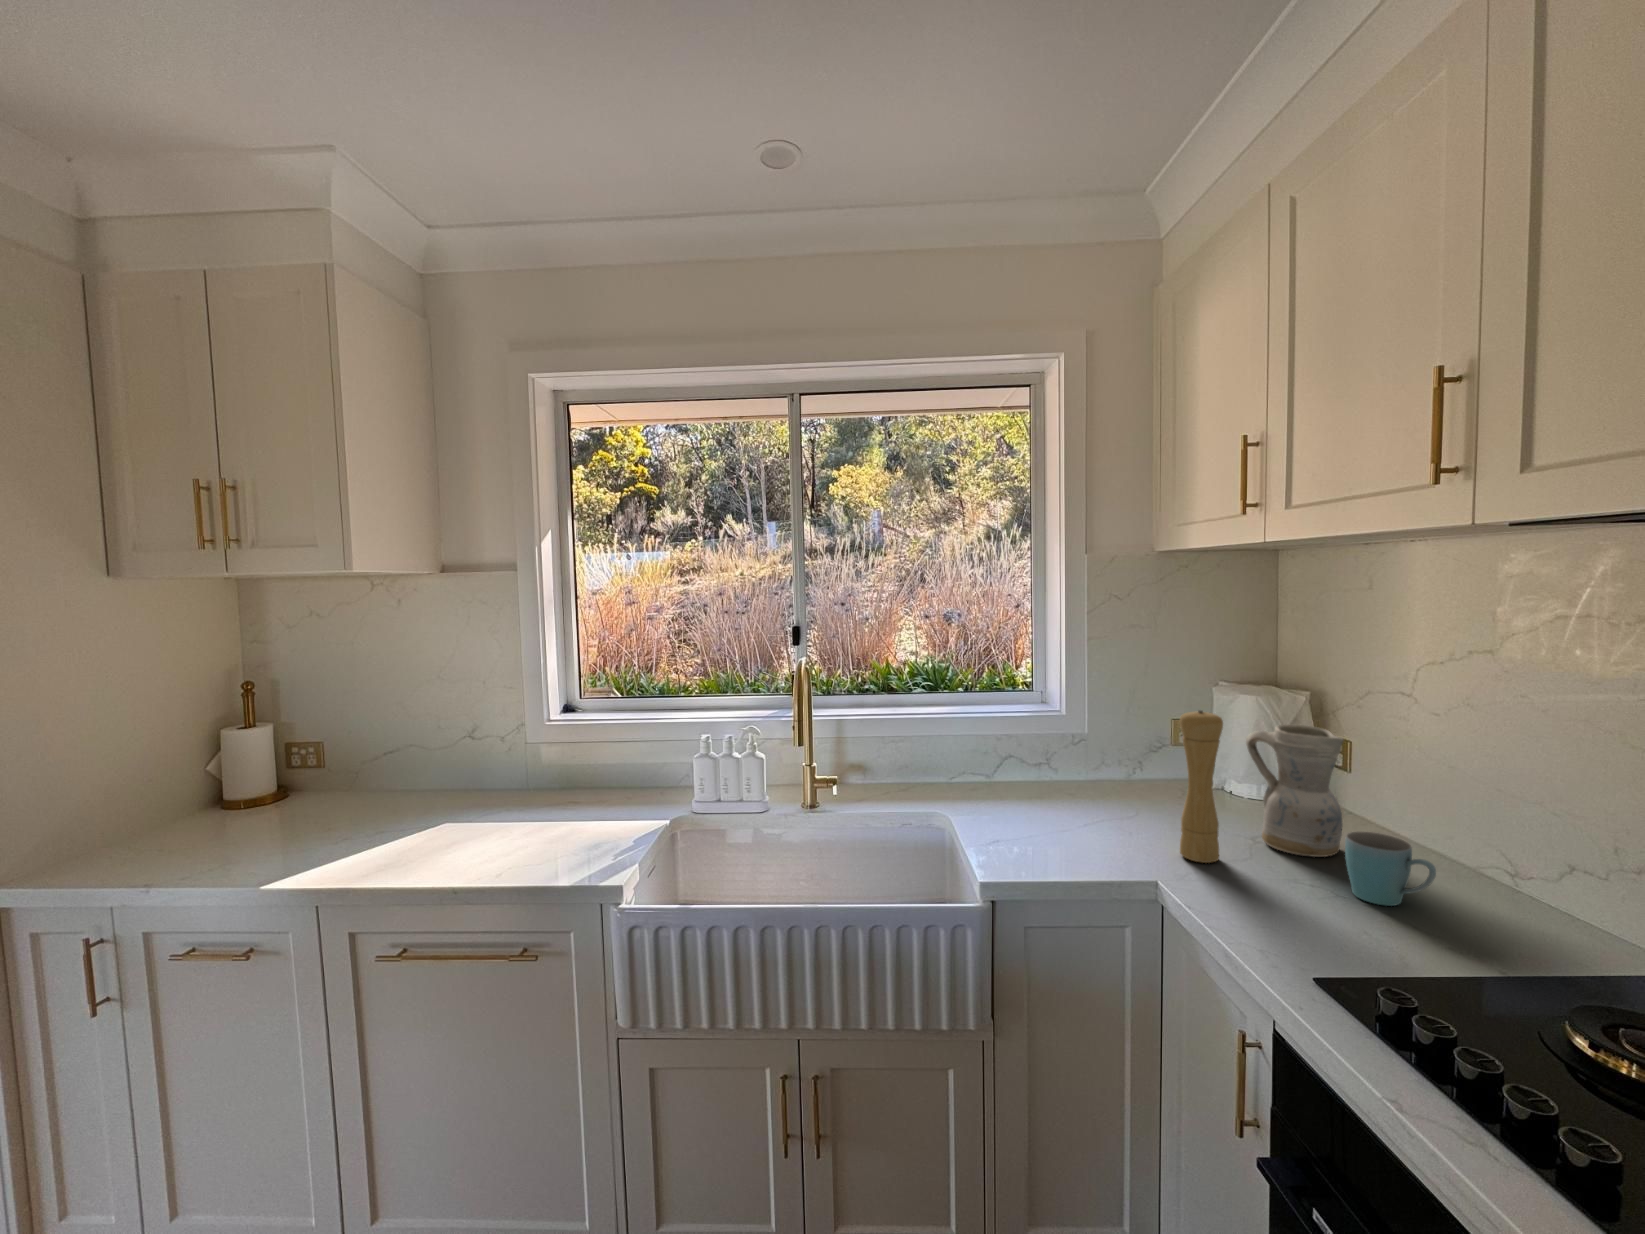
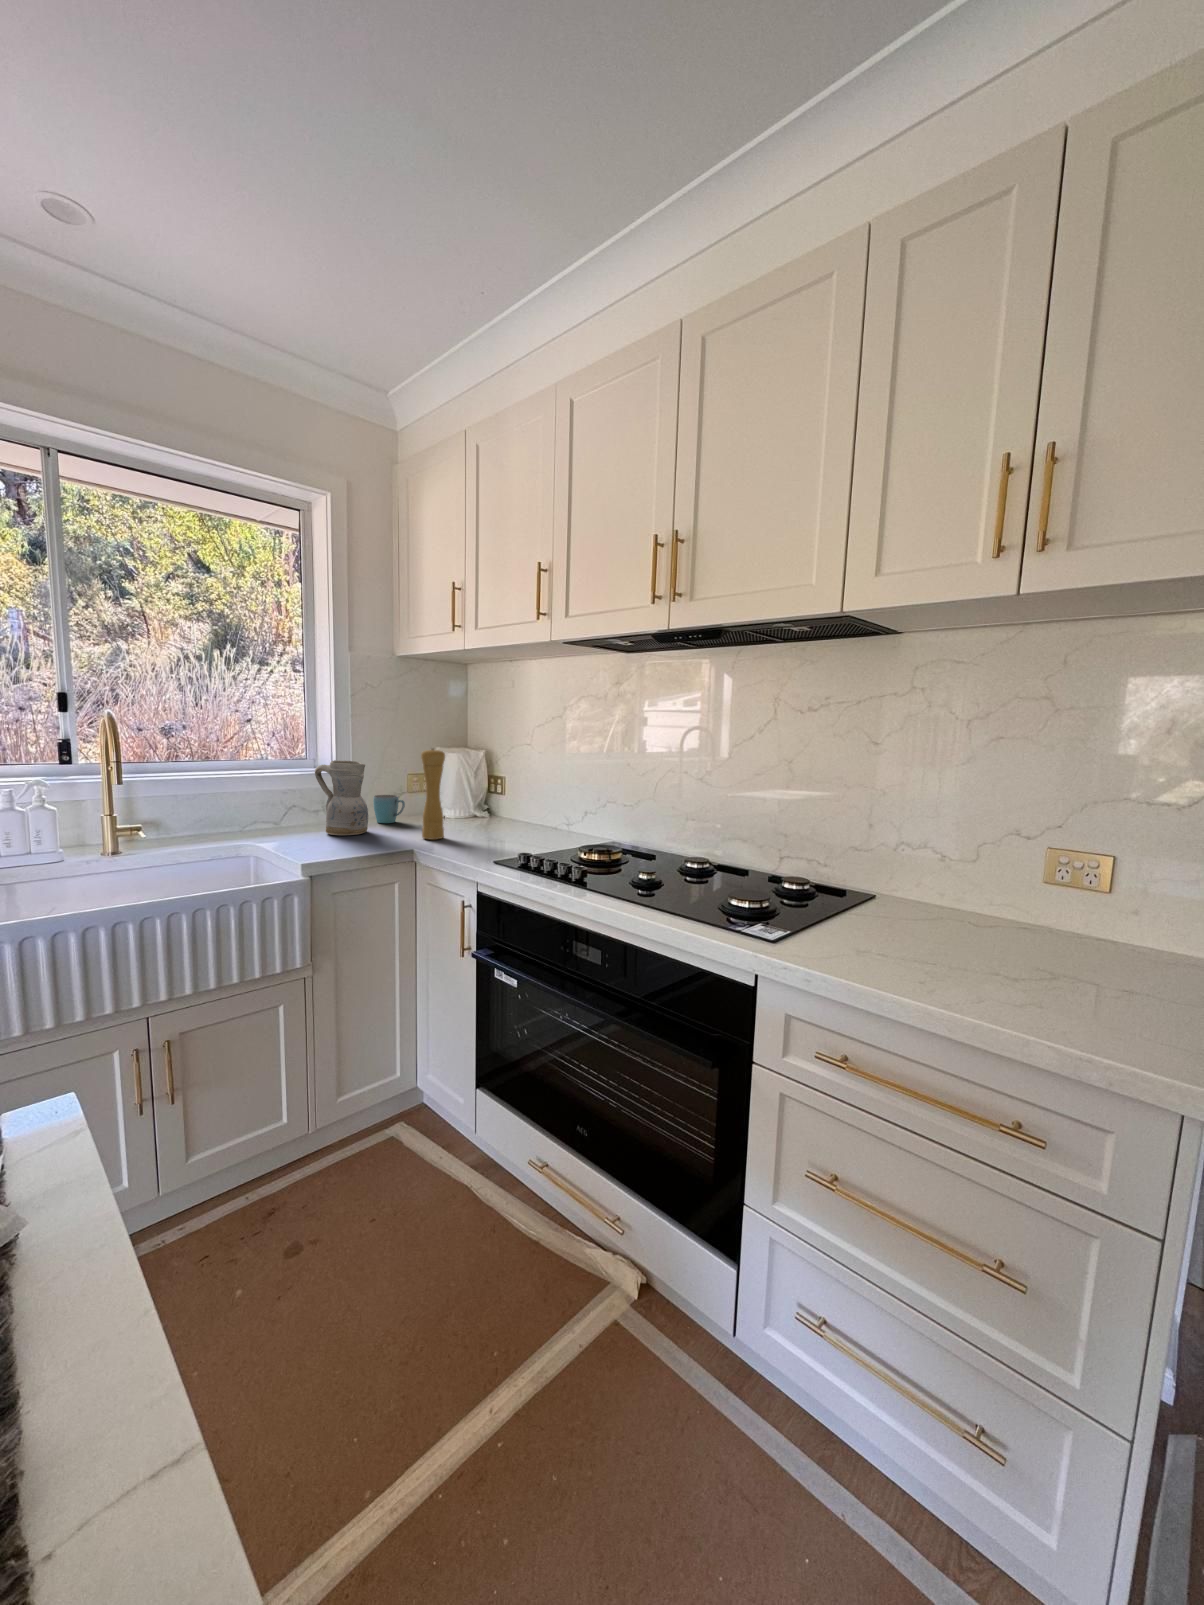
ceramic pitcher: present [1246,724,1344,857] -> present [315,760,368,835]
mug: present [1345,832,1436,906] -> present [373,795,405,823]

